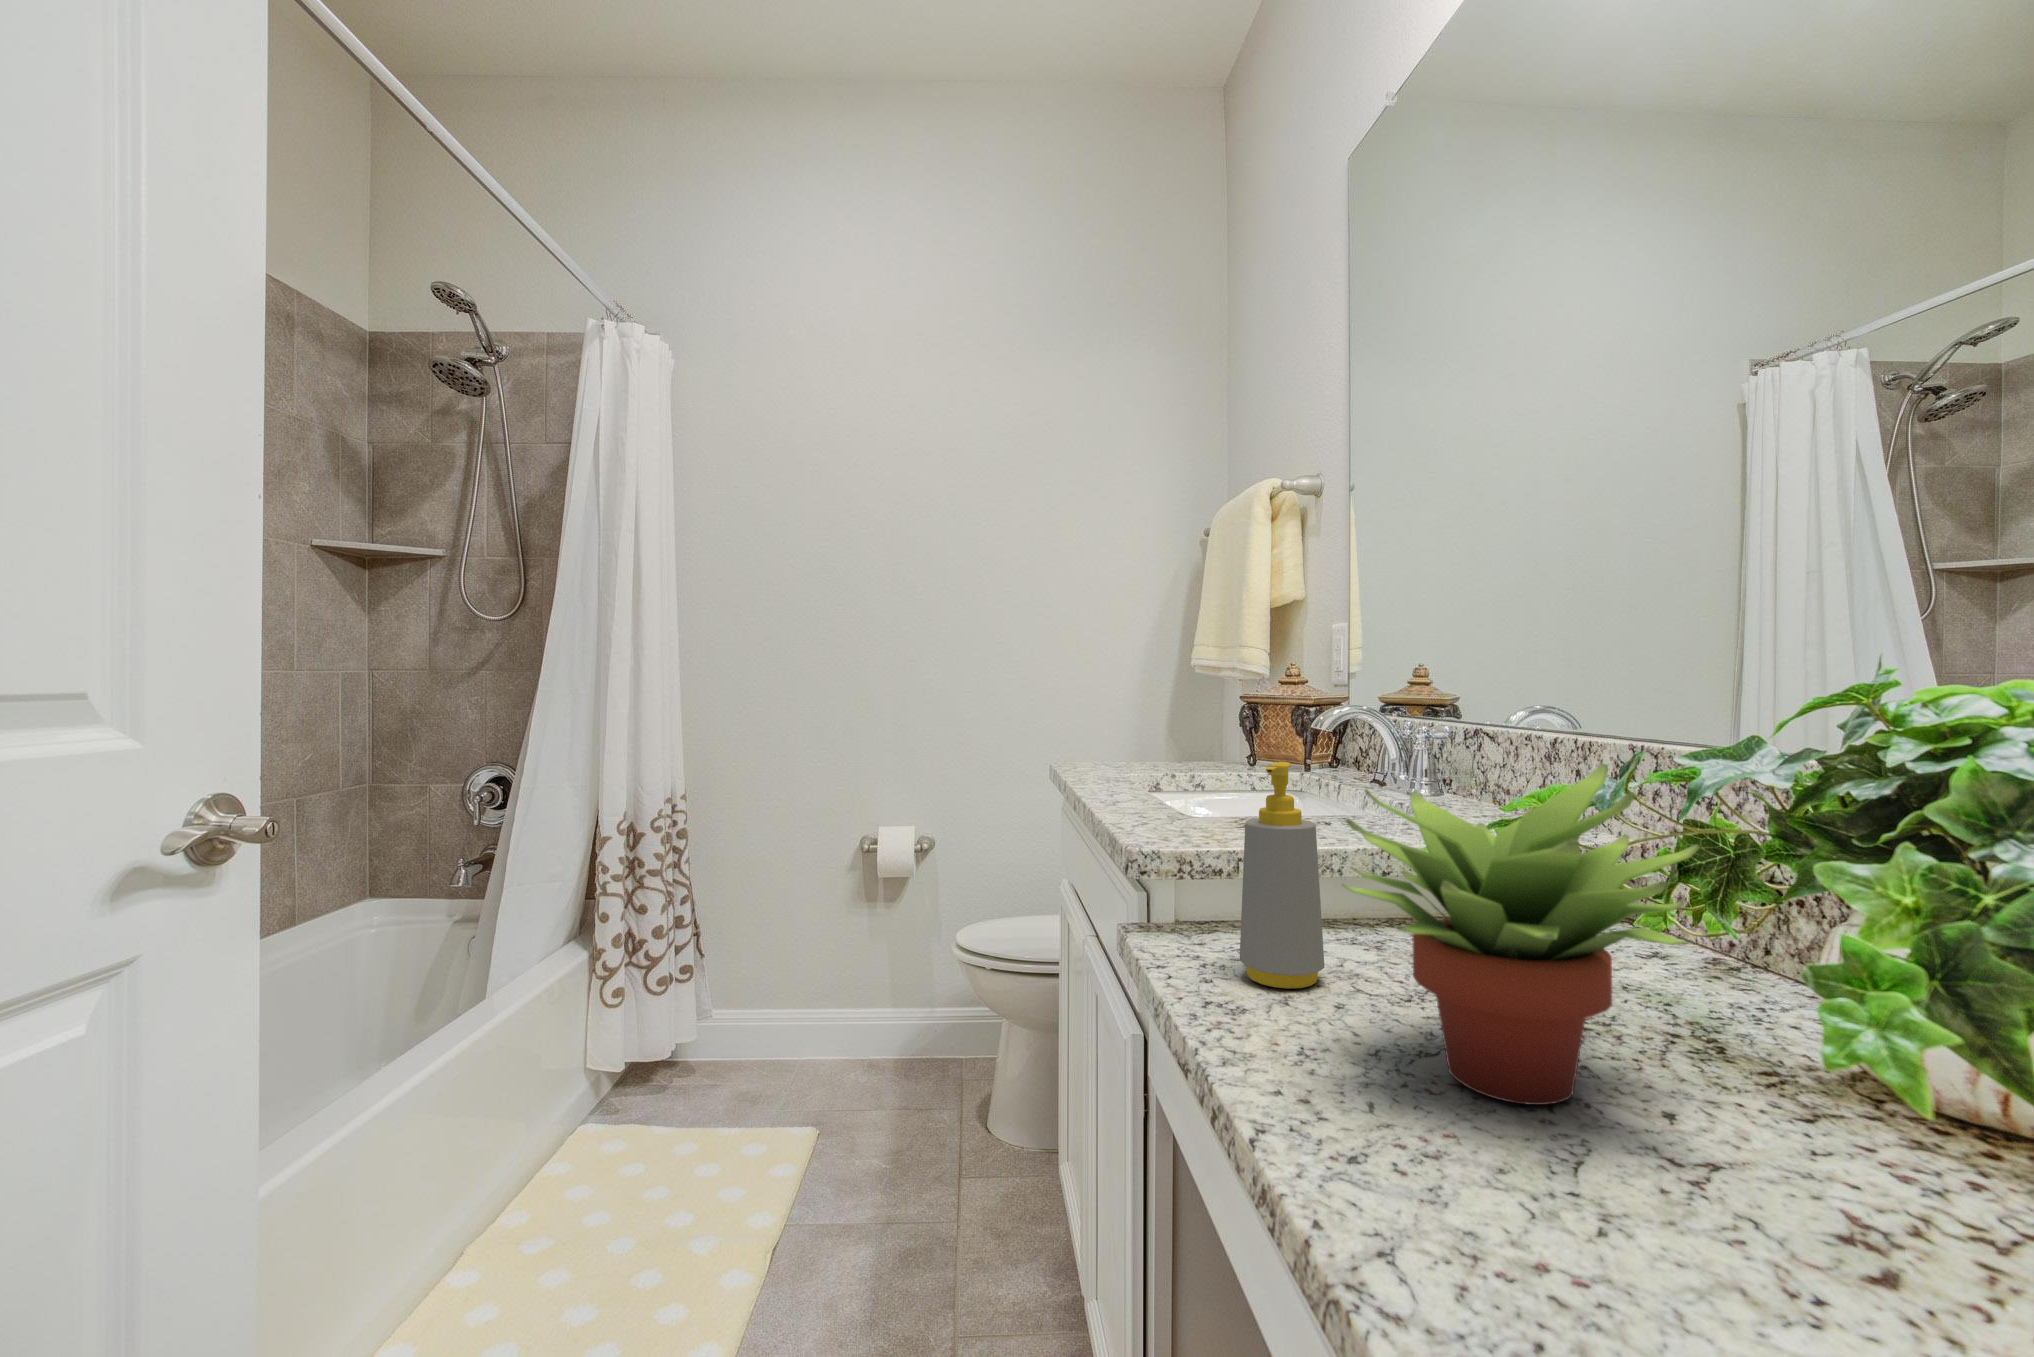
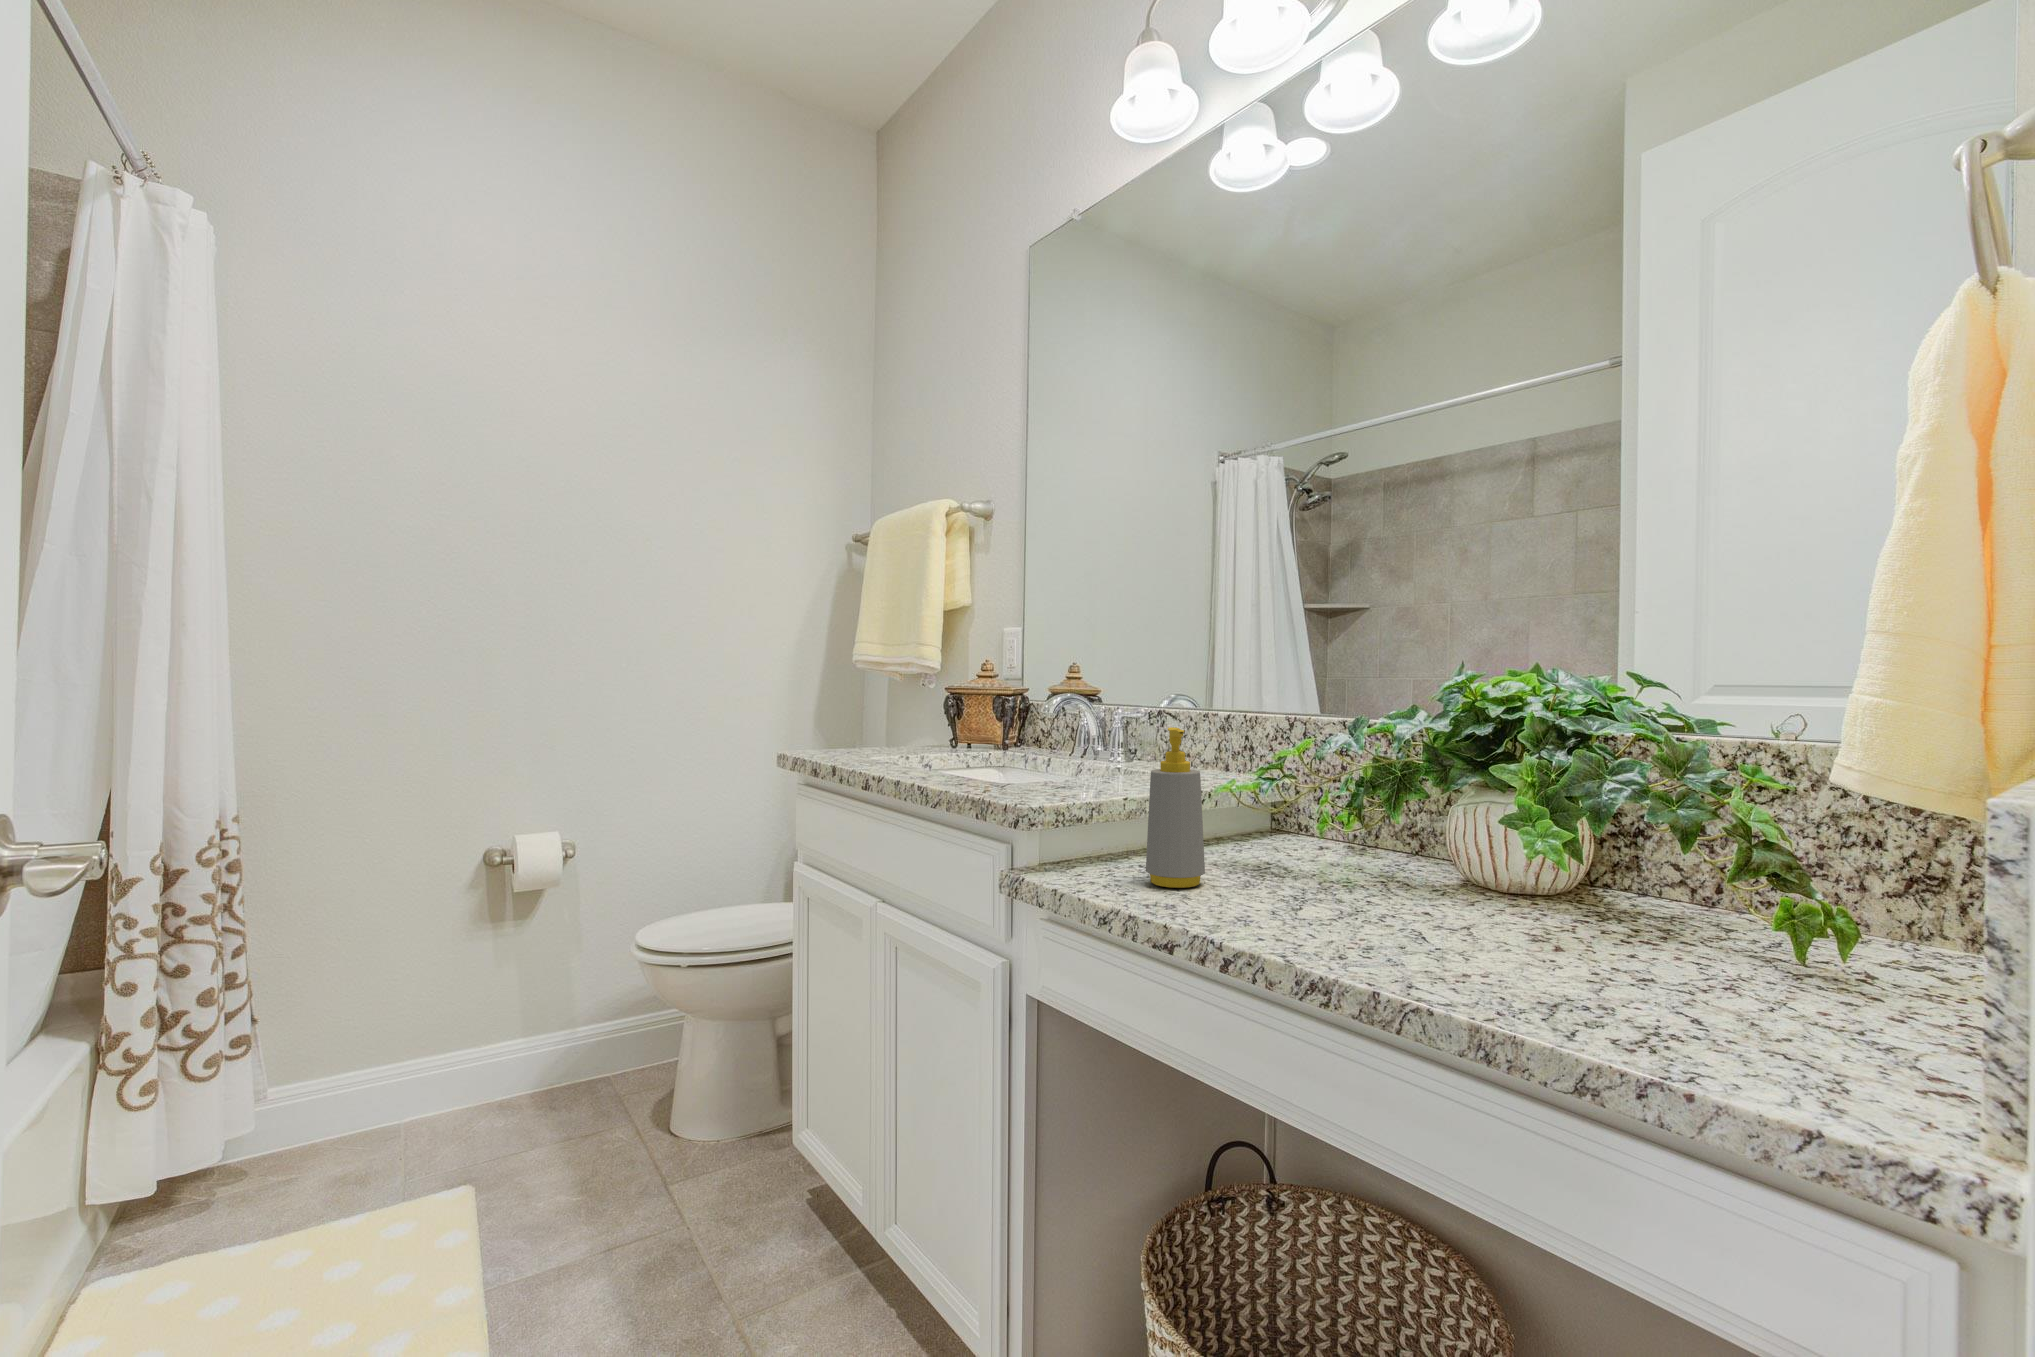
succulent plant: present [1343,764,1700,1105] -> none [1272,718,1476,914]

